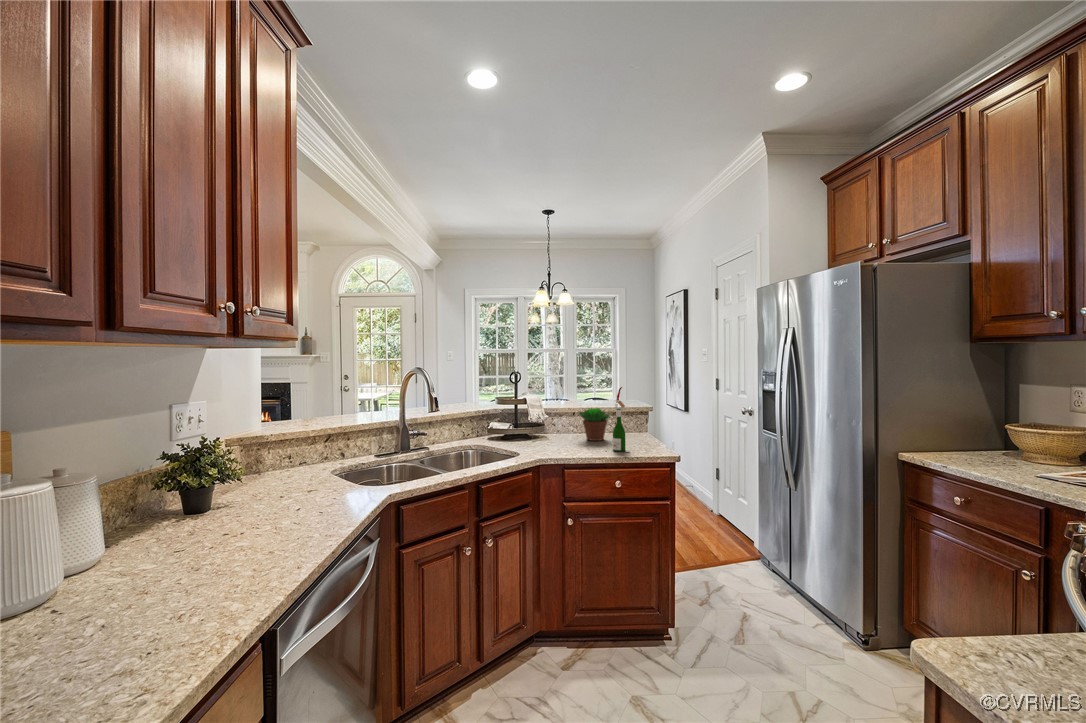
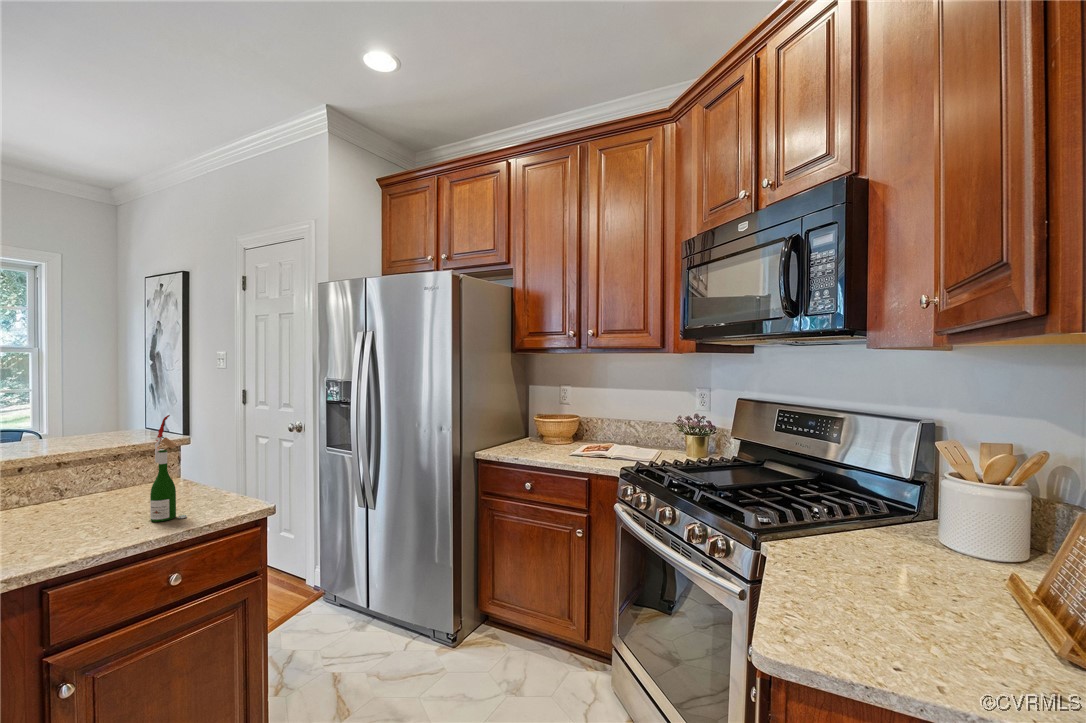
succulent plant: present [579,408,609,441] -> none [50,451,124,513]

